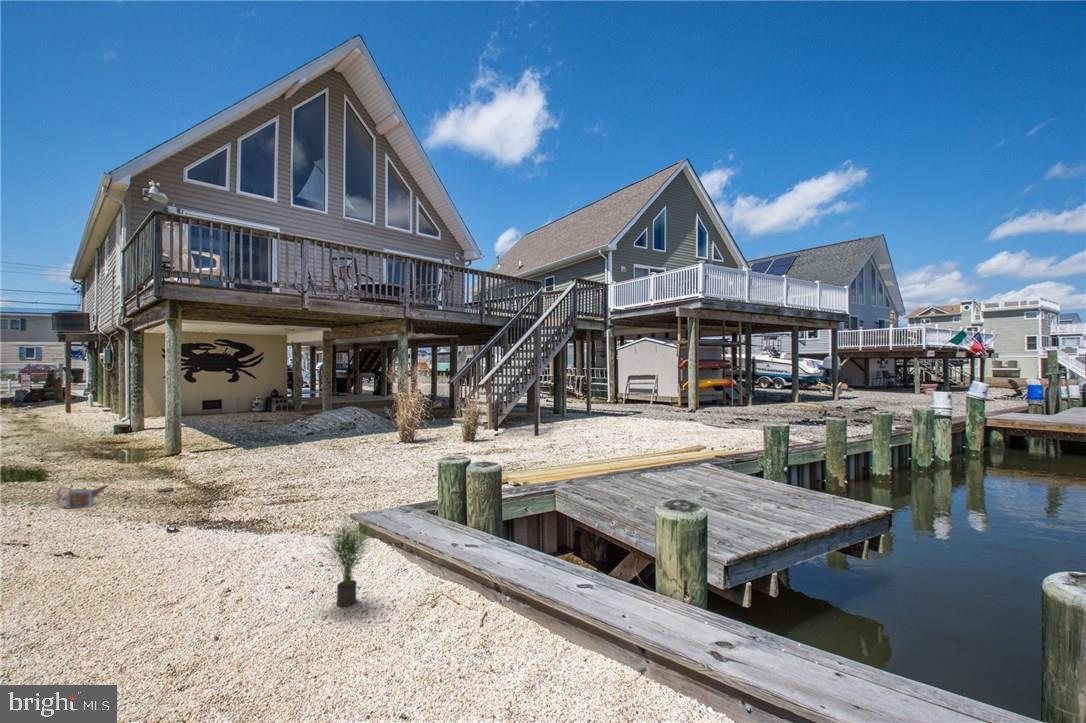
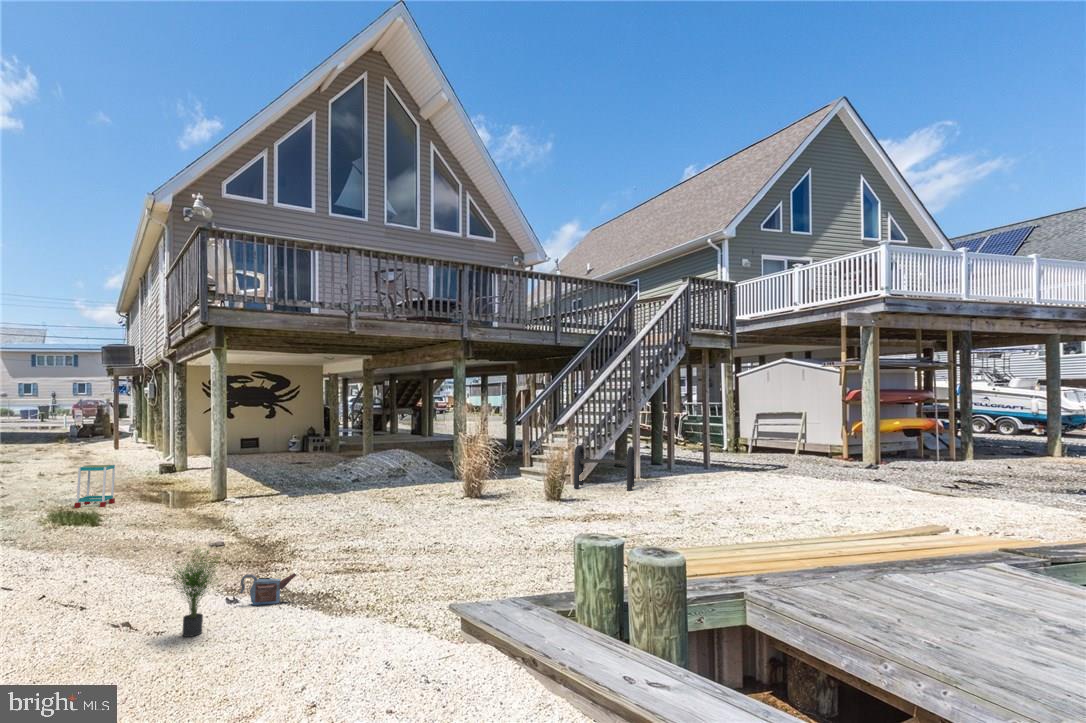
side table: none [13,426,62,469] -> present [74,465,115,508]
watering can: present [57,486,107,509] -> present [240,573,297,605]
potted plant: present [322,519,370,606] -> present [175,551,216,637]

